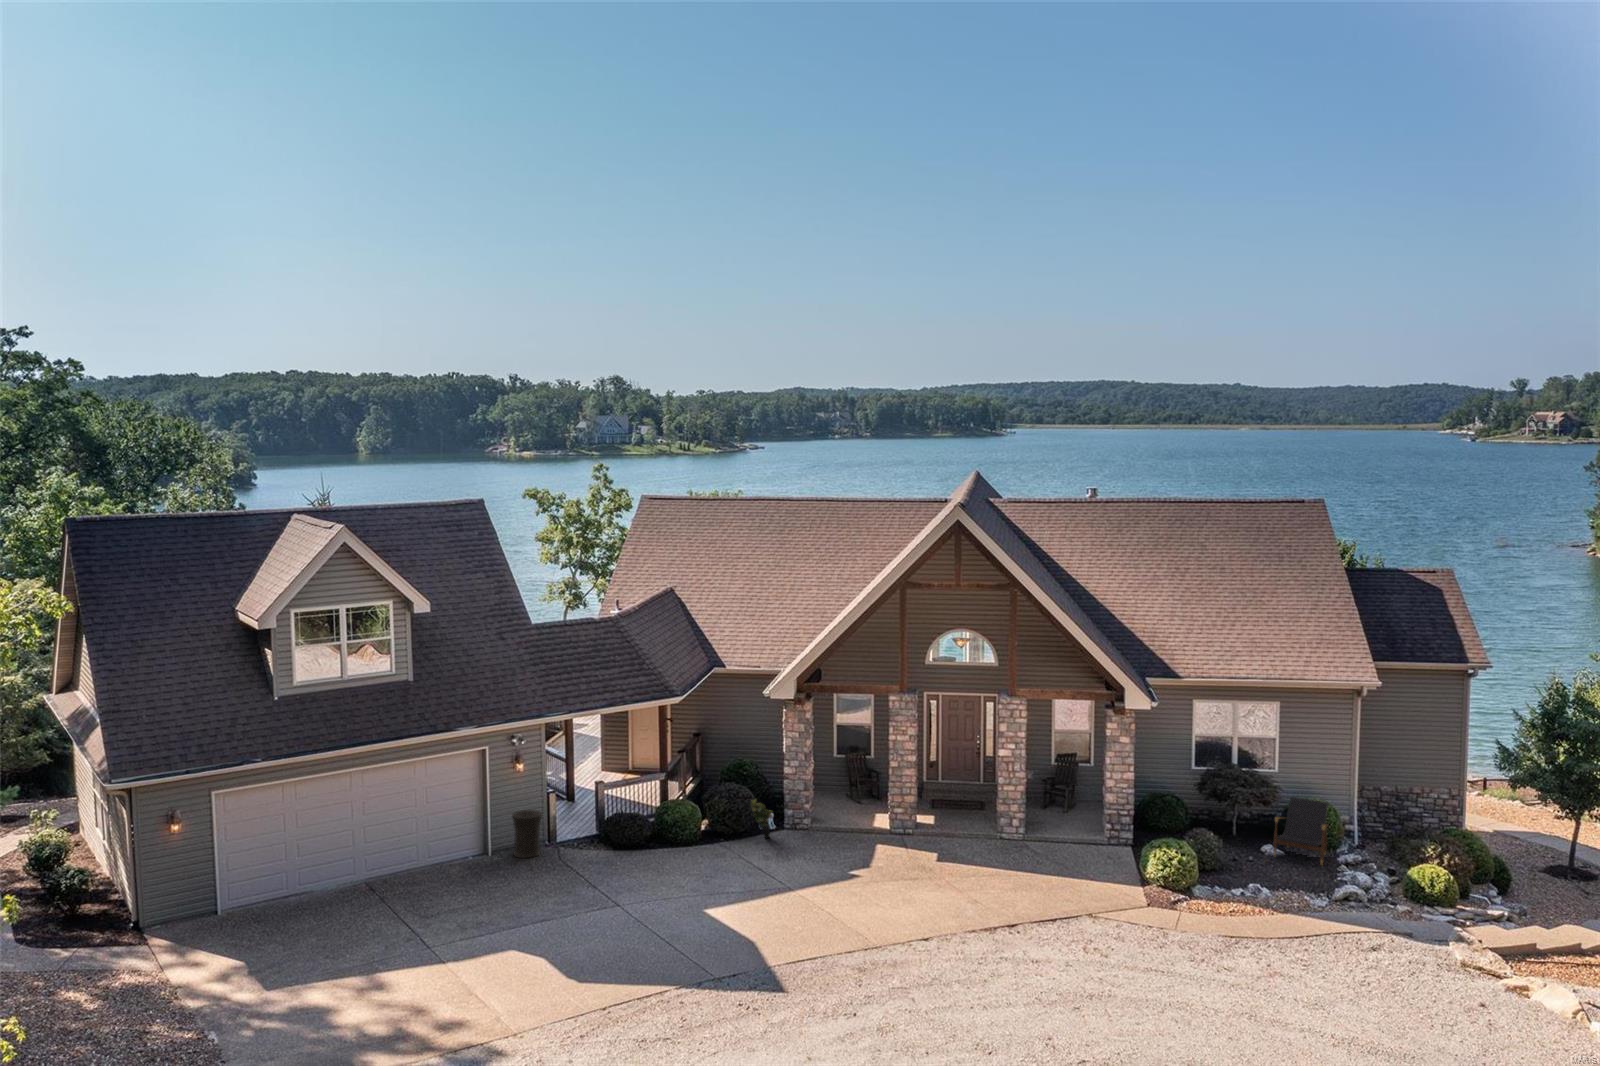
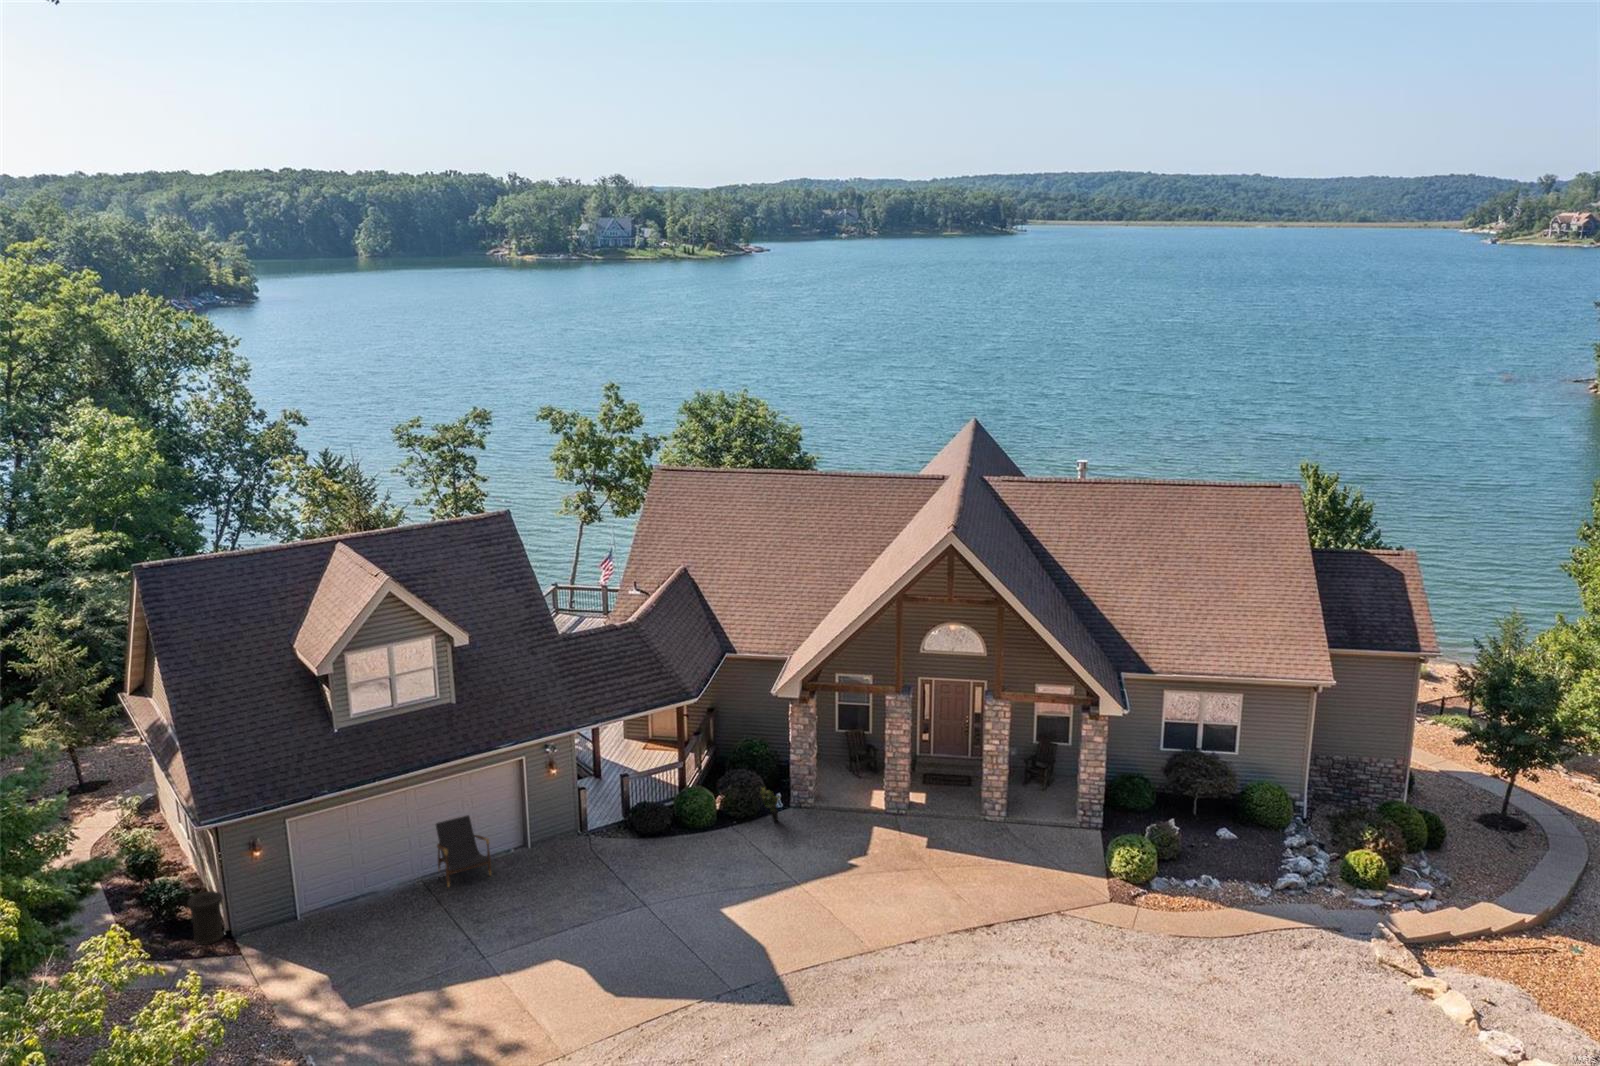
lounge chair: present [1273,797,1328,865] -> present [436,815,491,887]
trash can: present [512,810,543,858] -> present [187,891,223,945]

